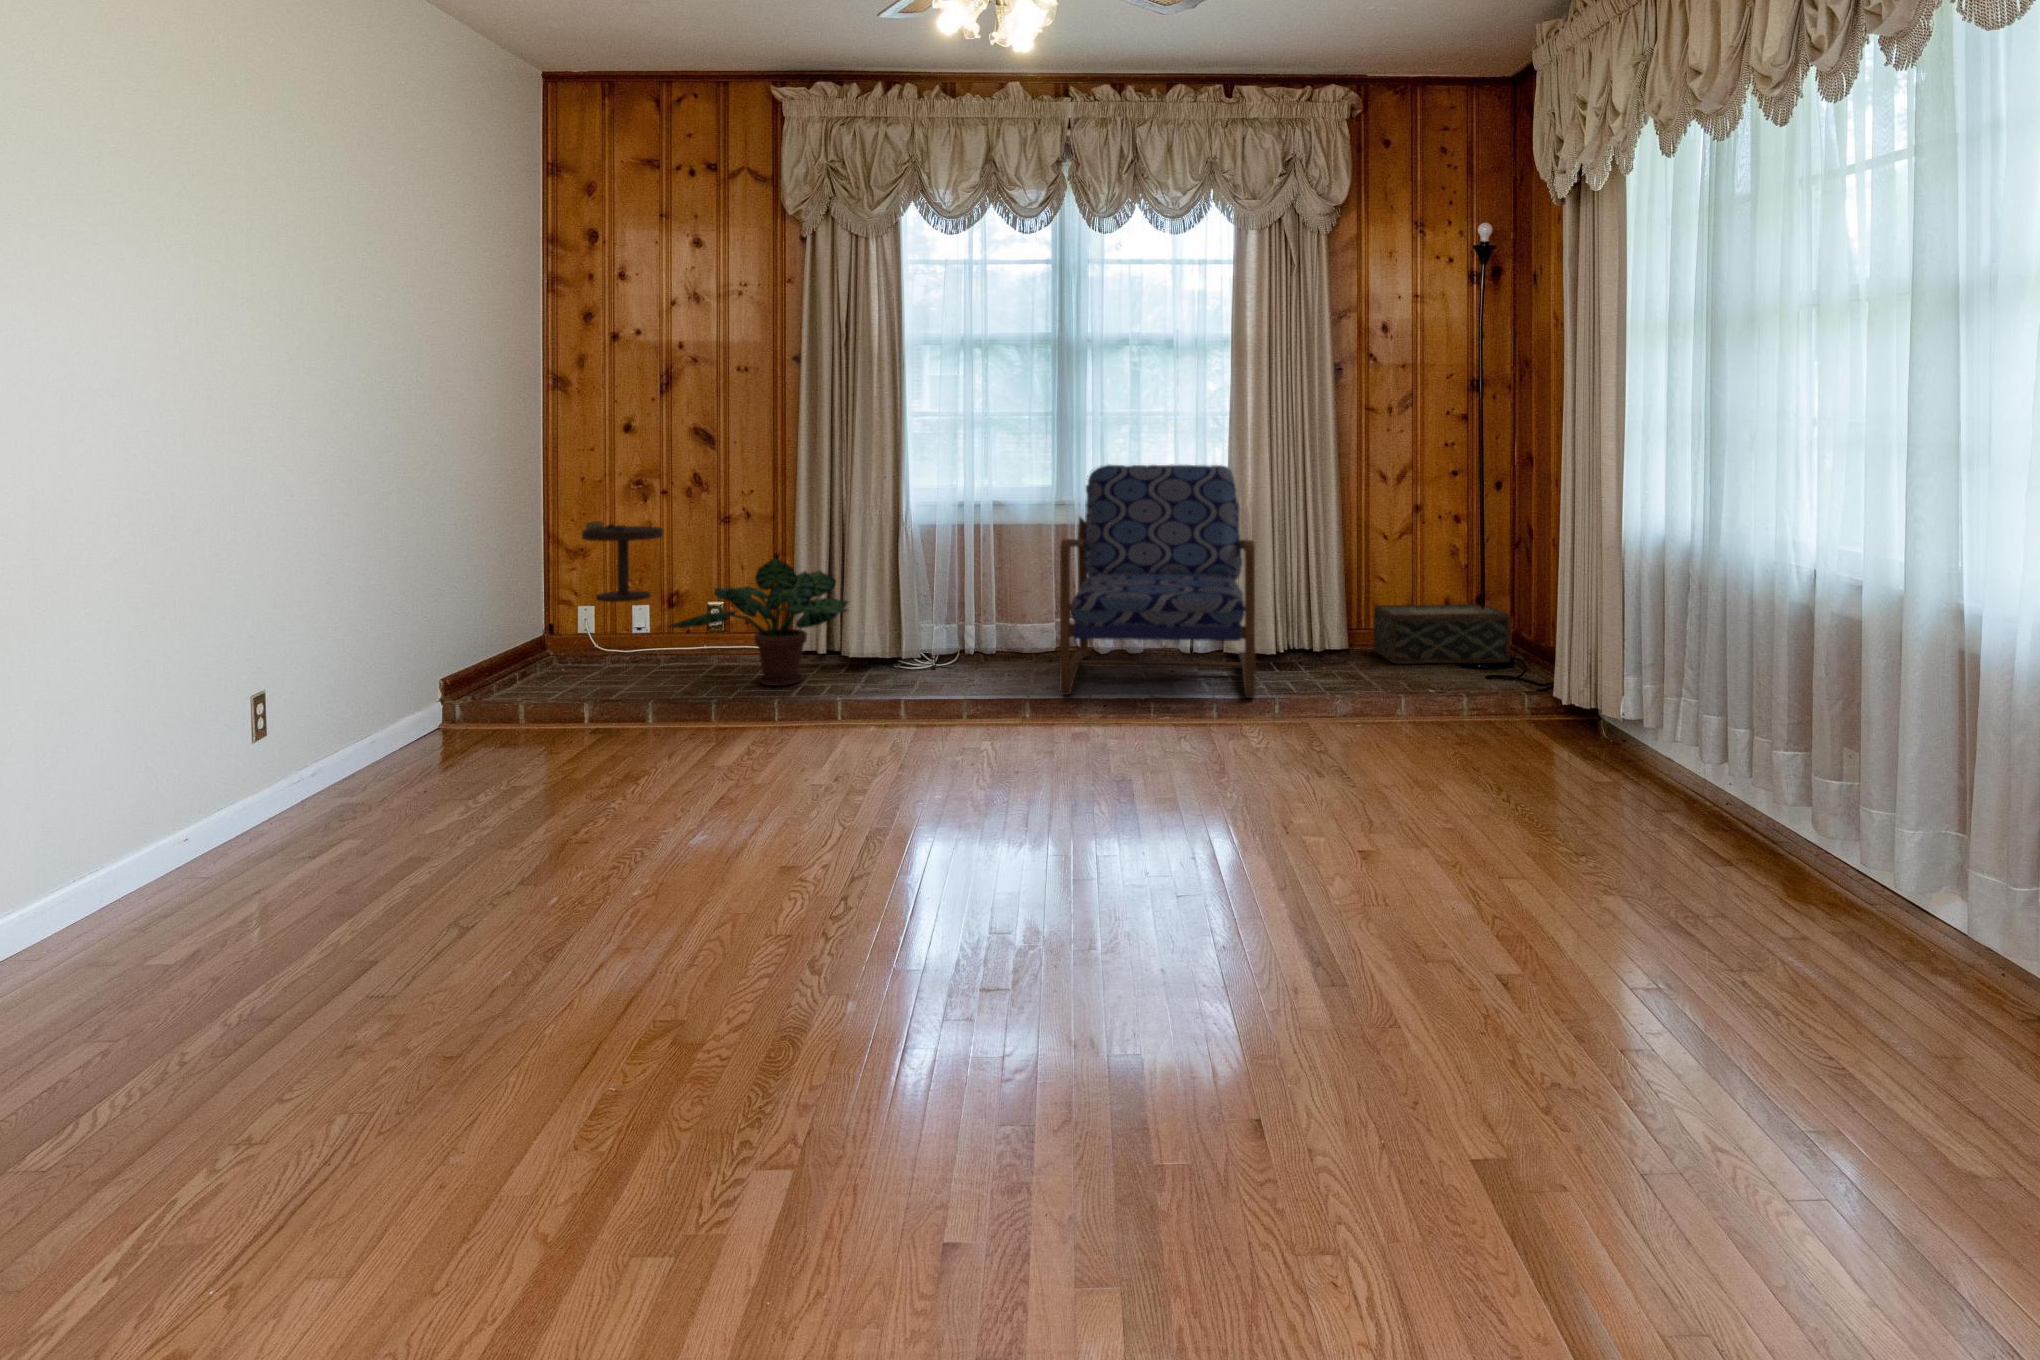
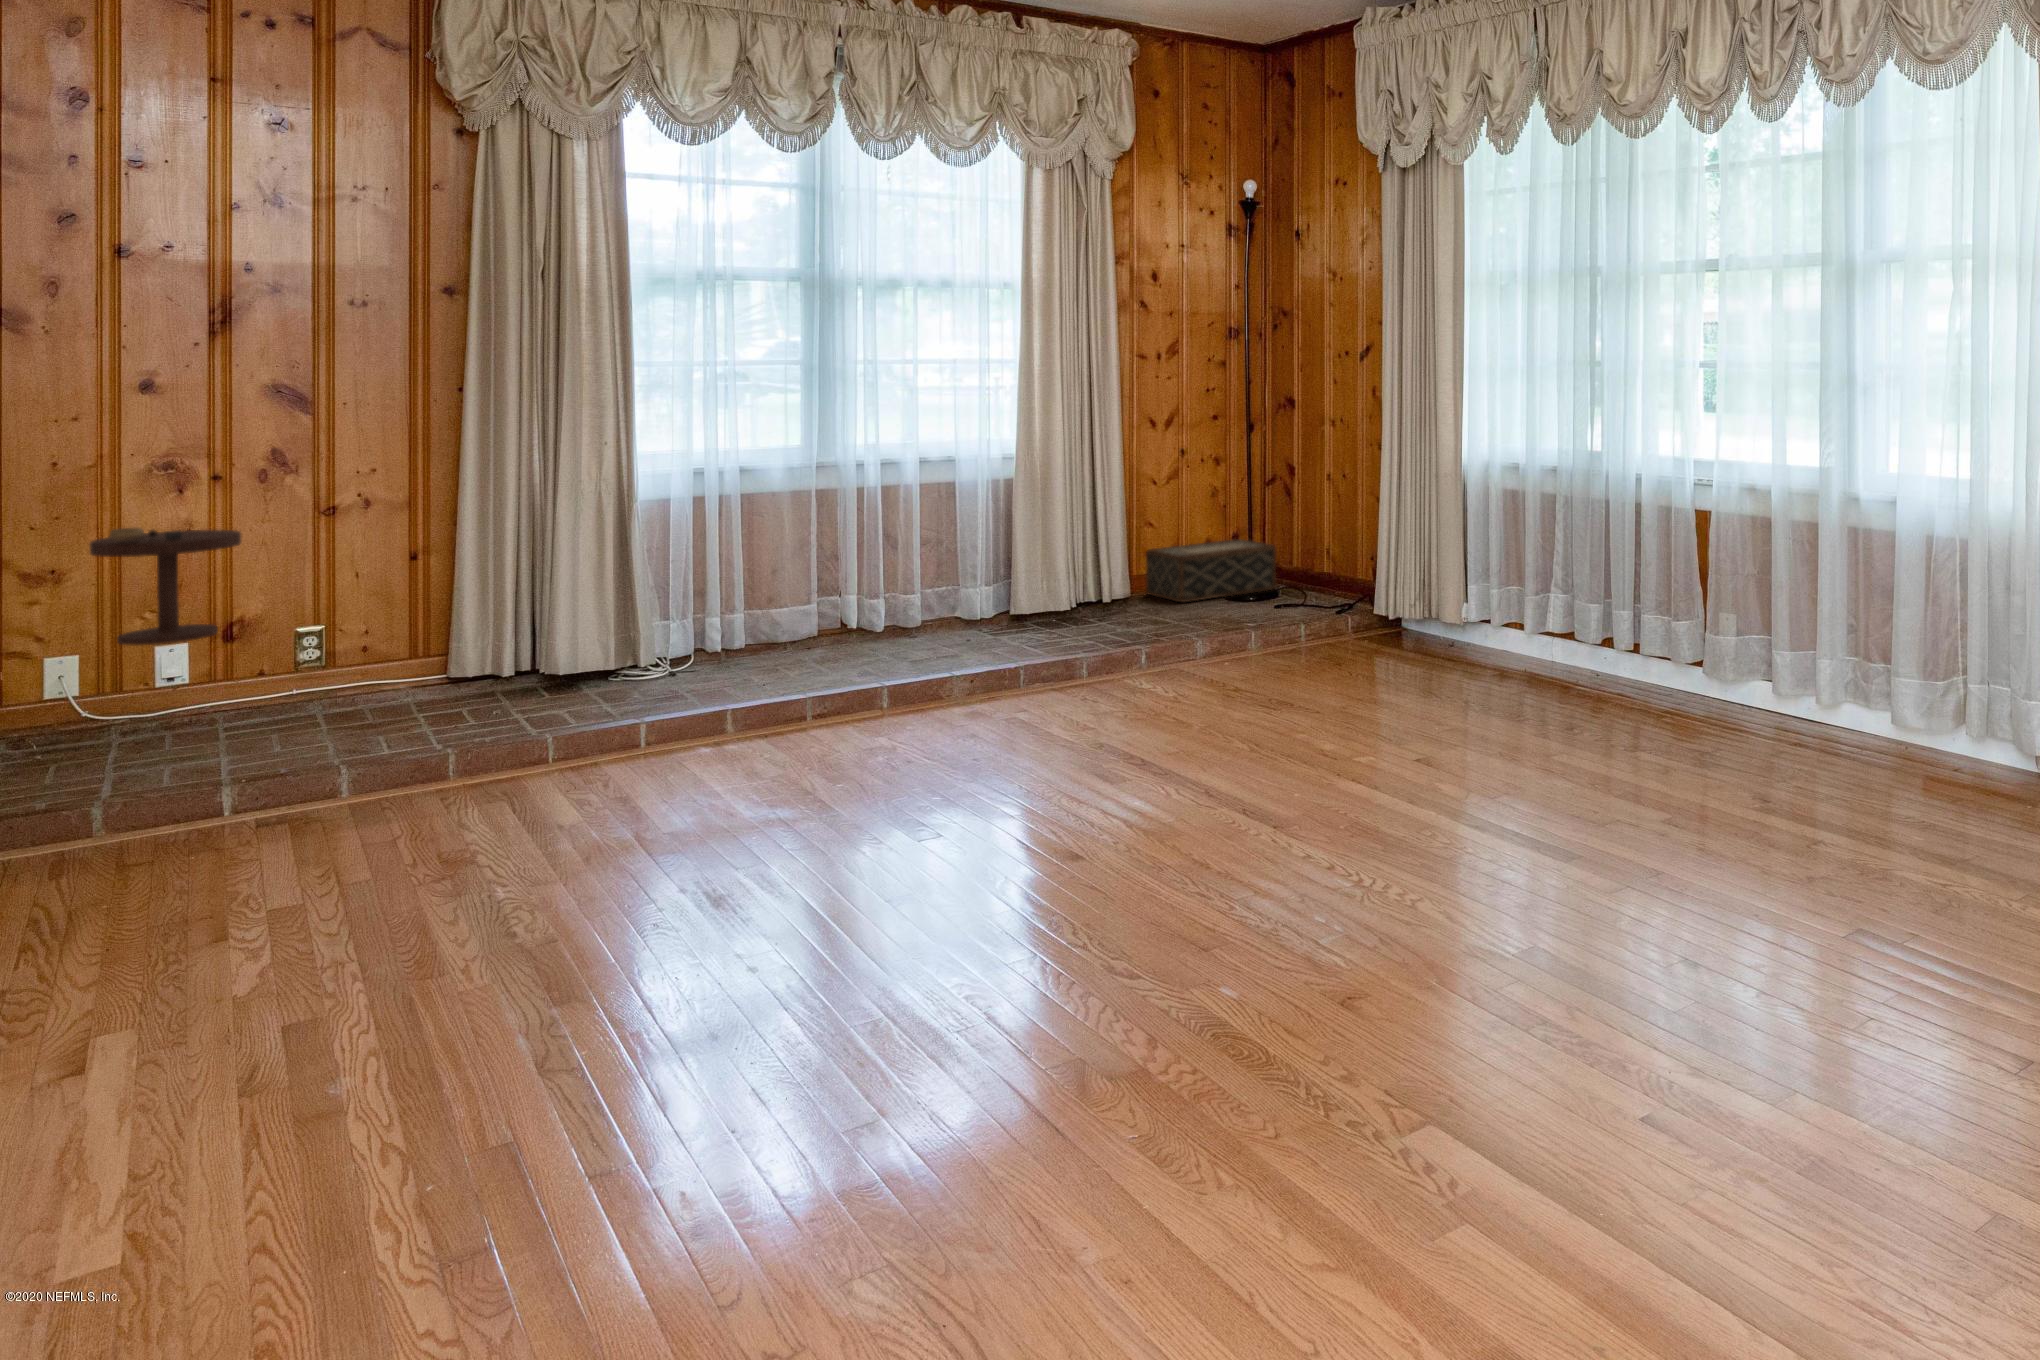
armchair: present [1059,465,1255,698] -> none [842,416,1108,674]
potted plant: present [668,558,848,686] -> none [329,553,628,722]

